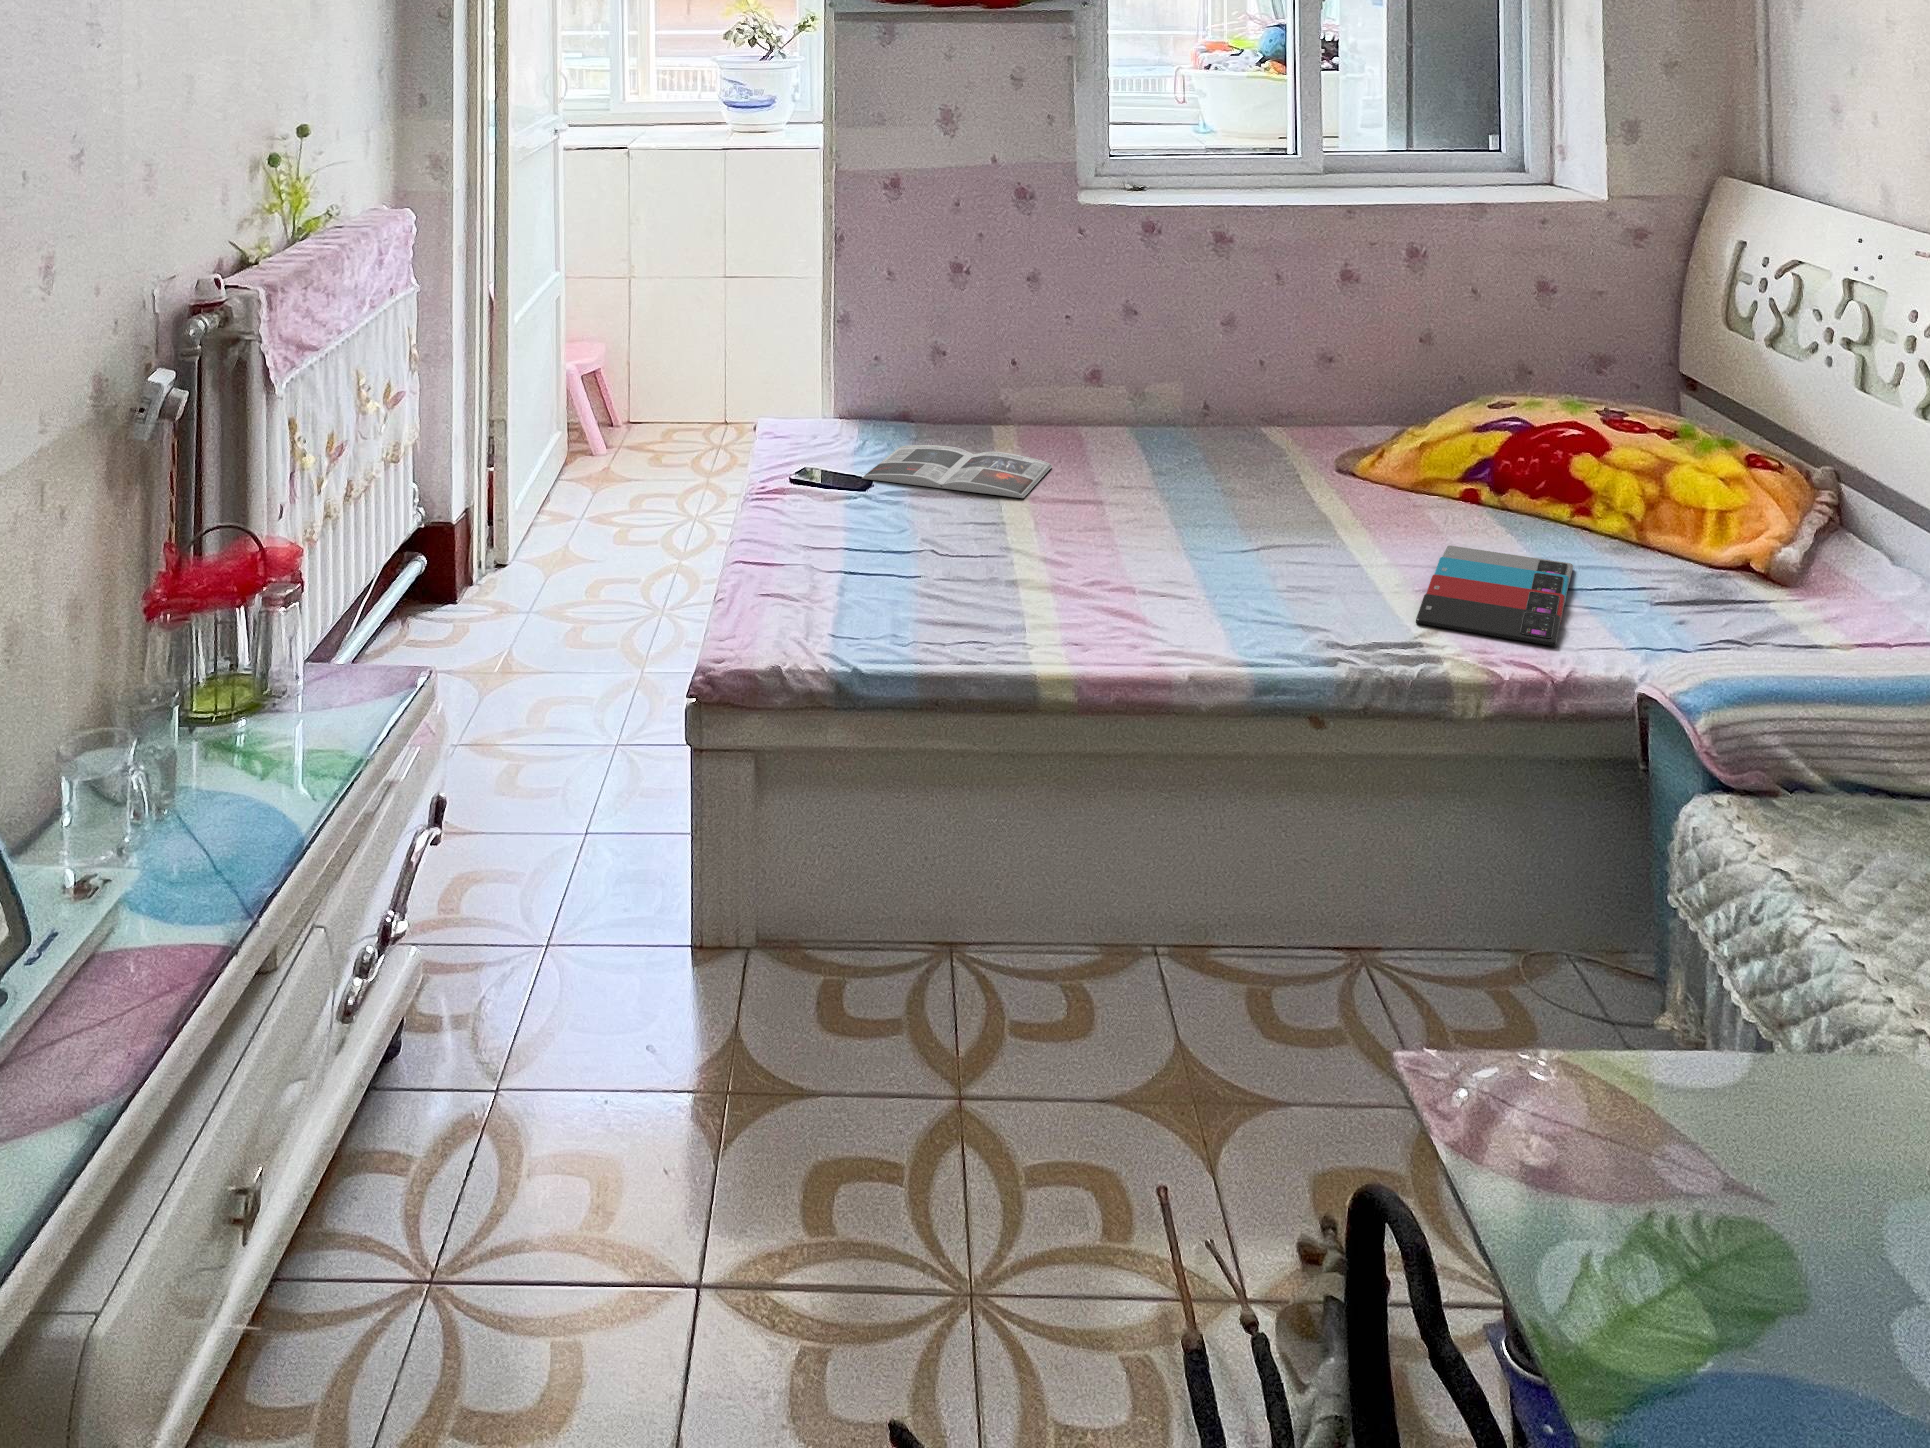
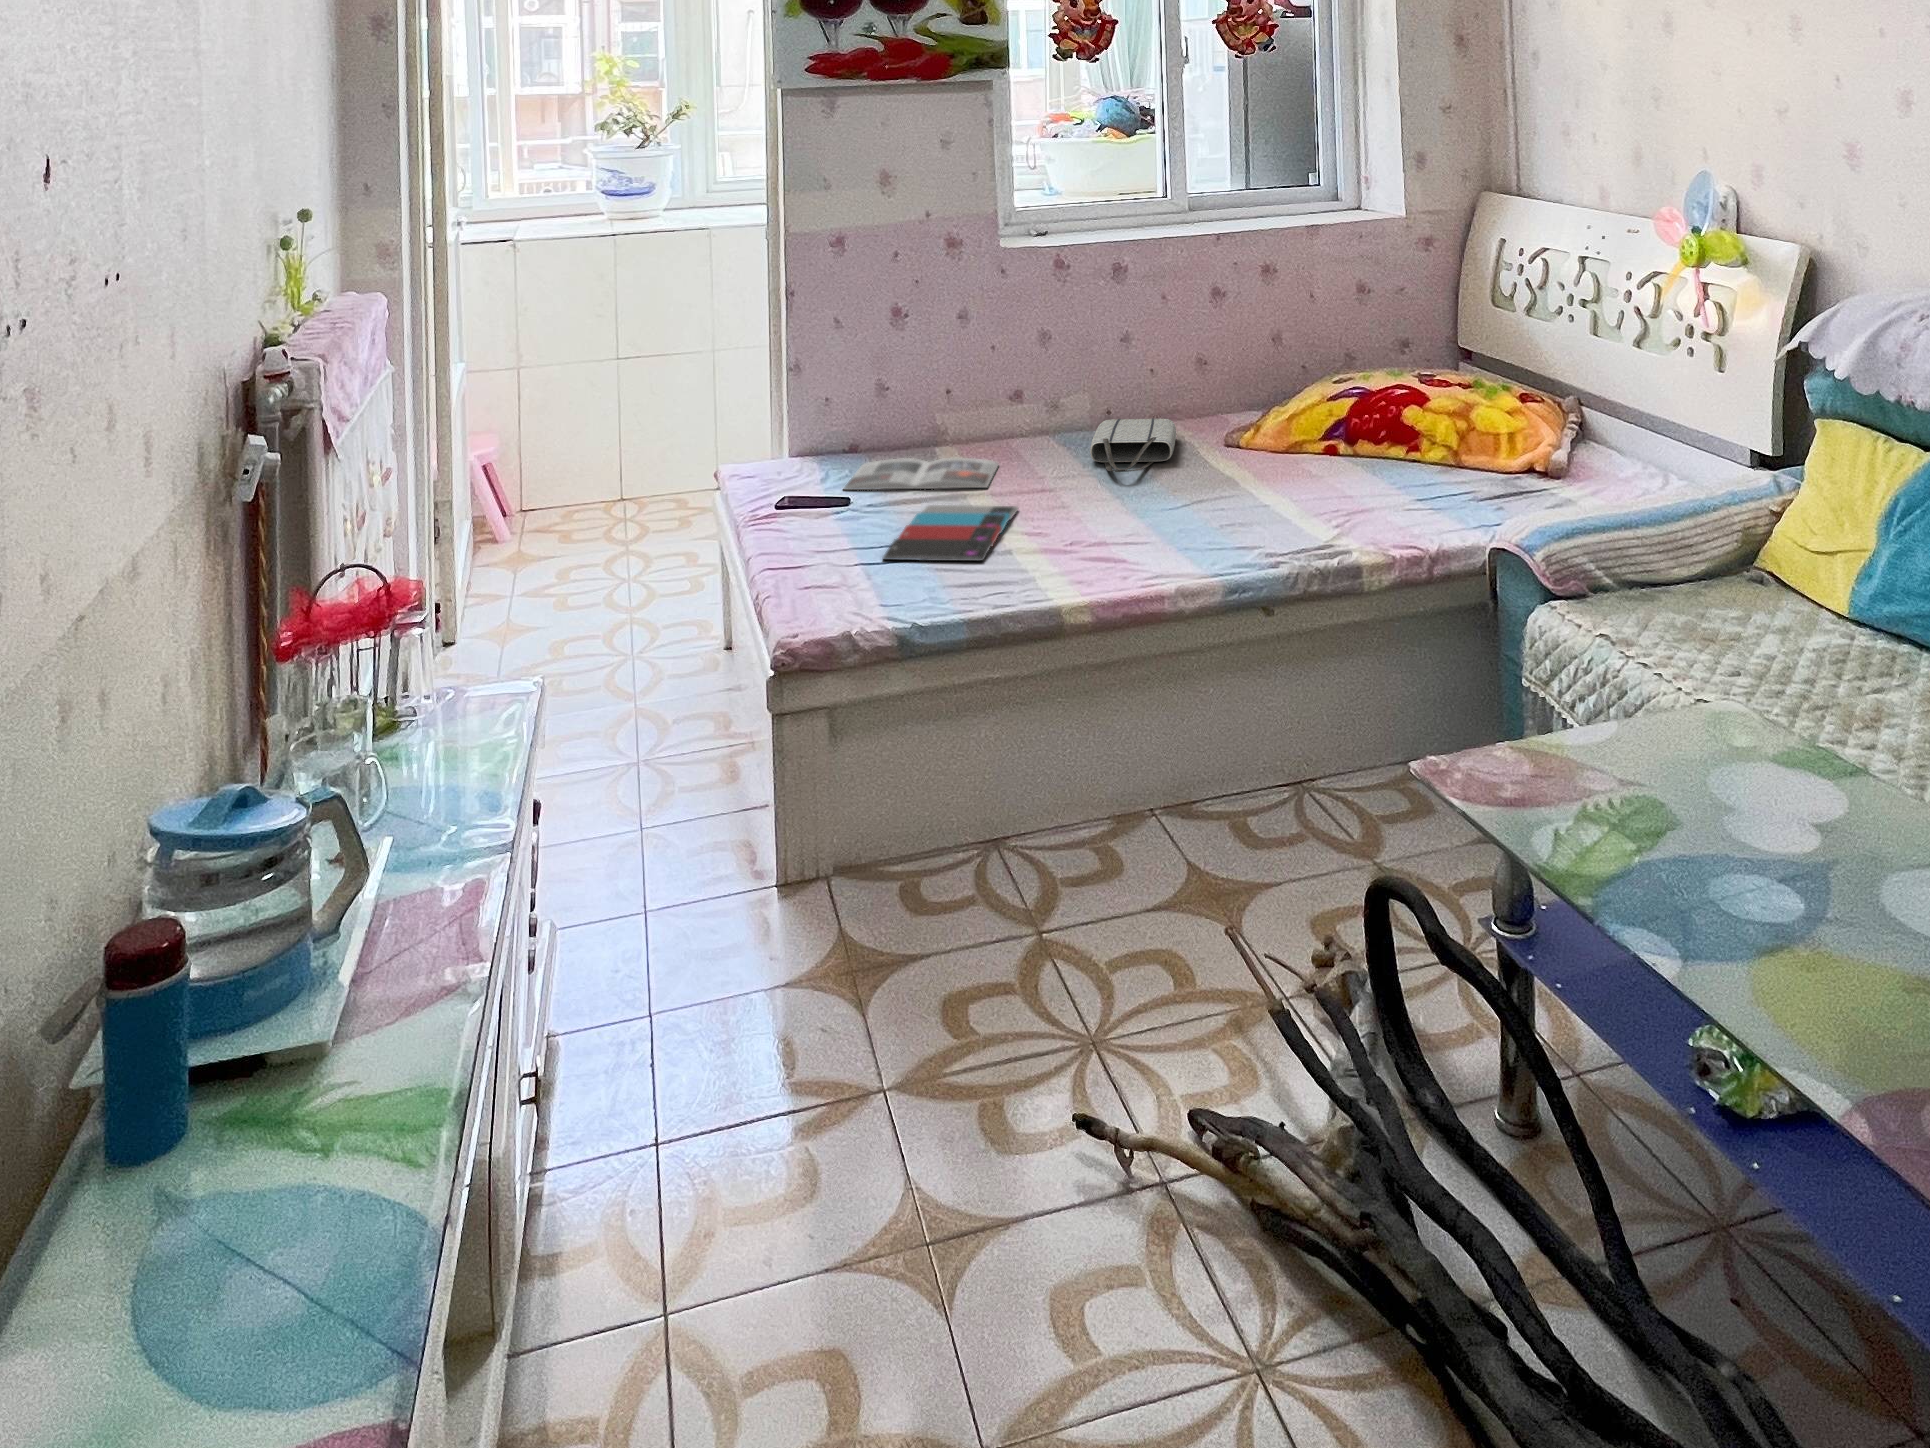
tote bag: none [1160,425,1278,500] -> present [1090,418,1176,472]
smartphone: present [1416,545,1573,647] -> present [883,505,1018,561]

